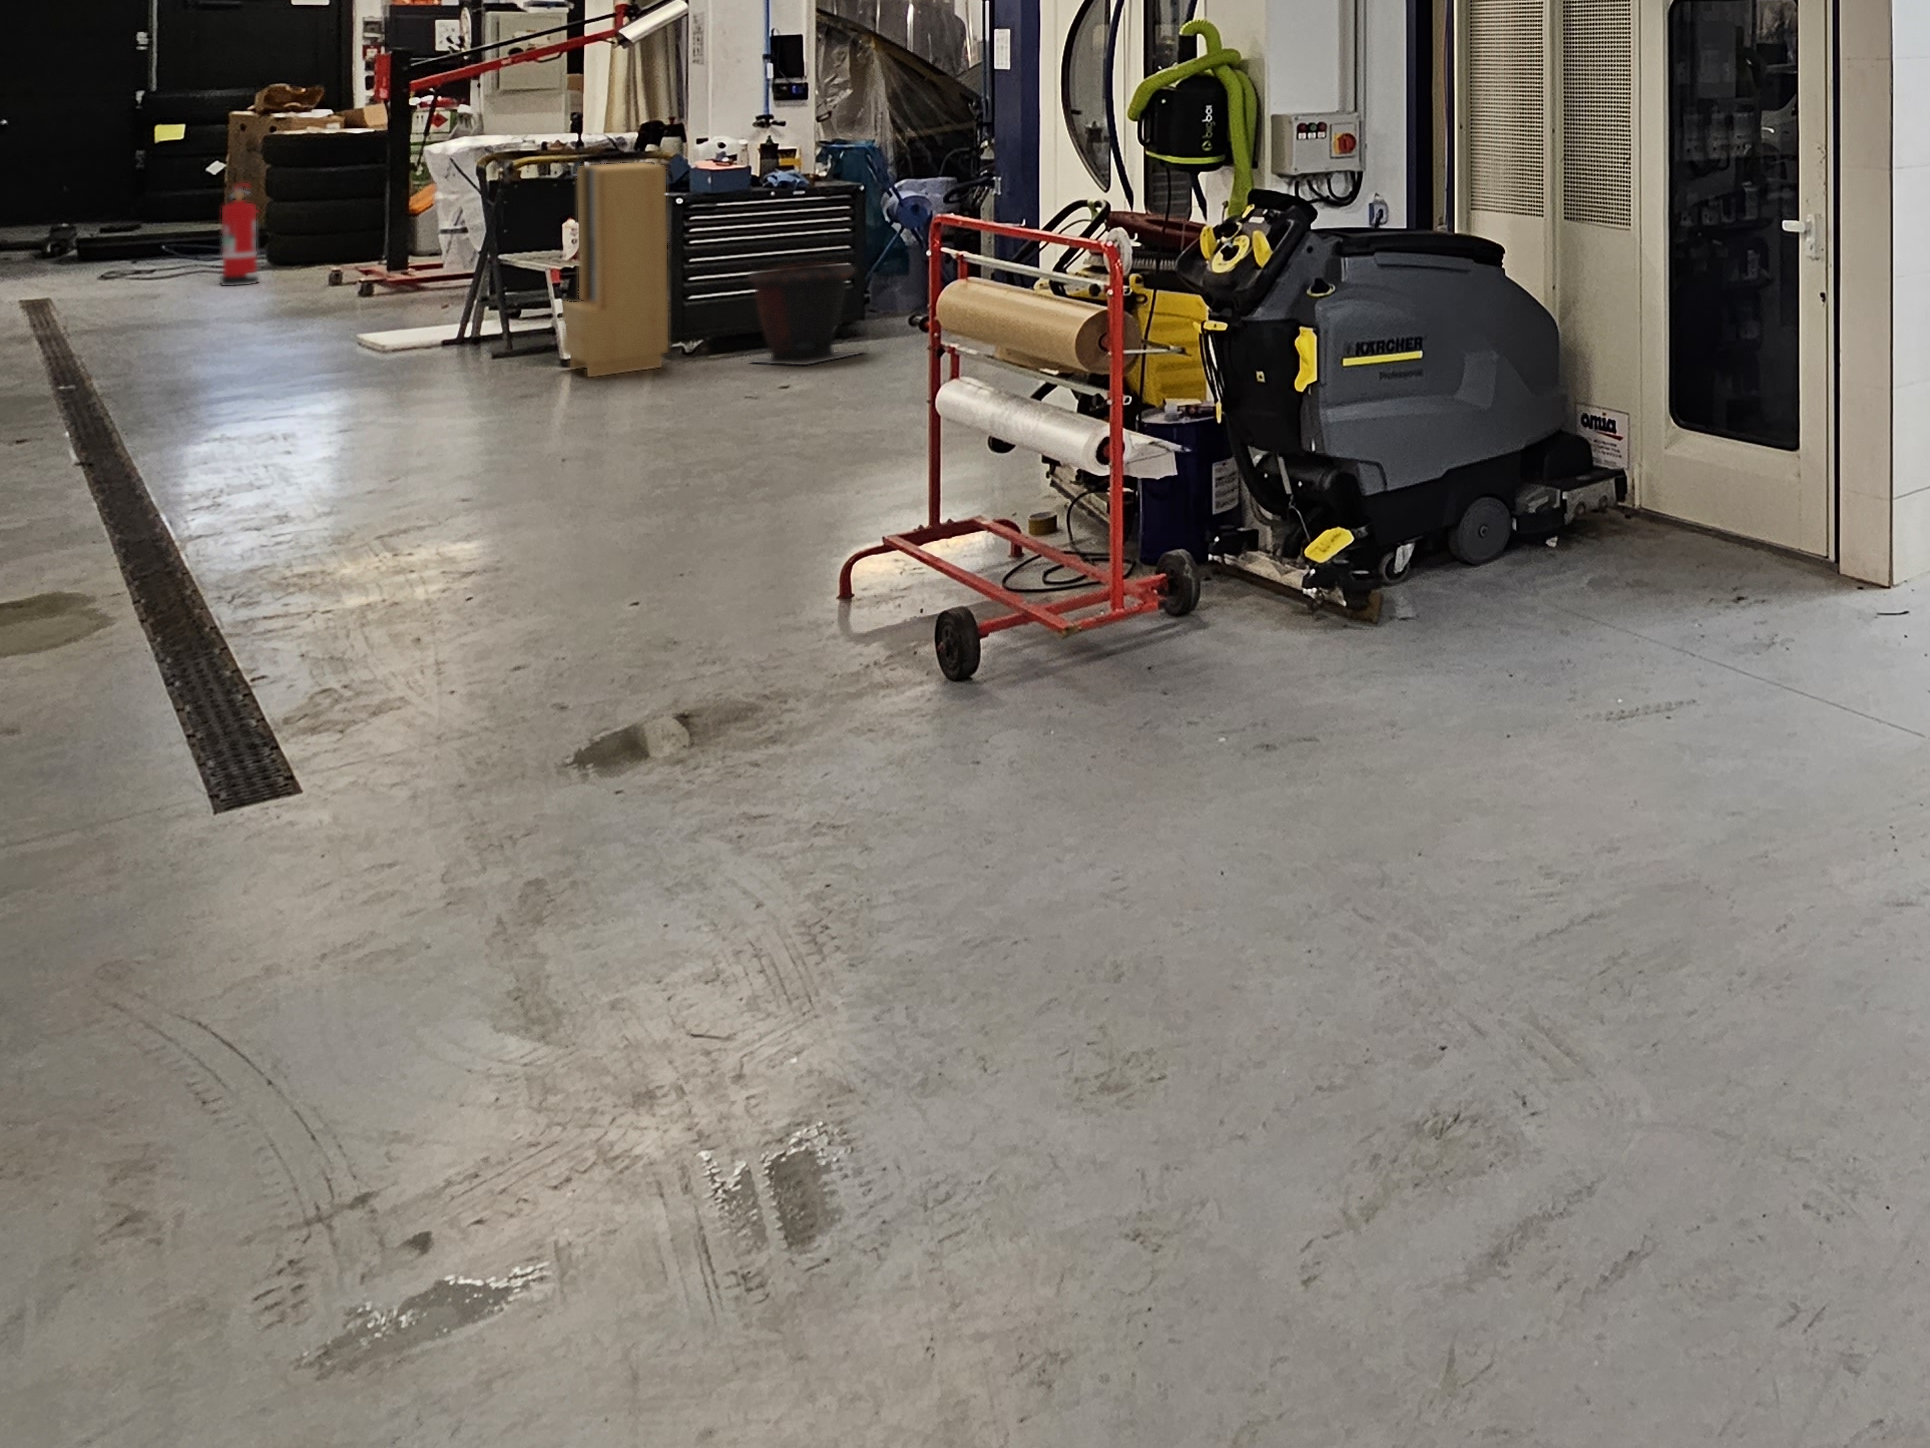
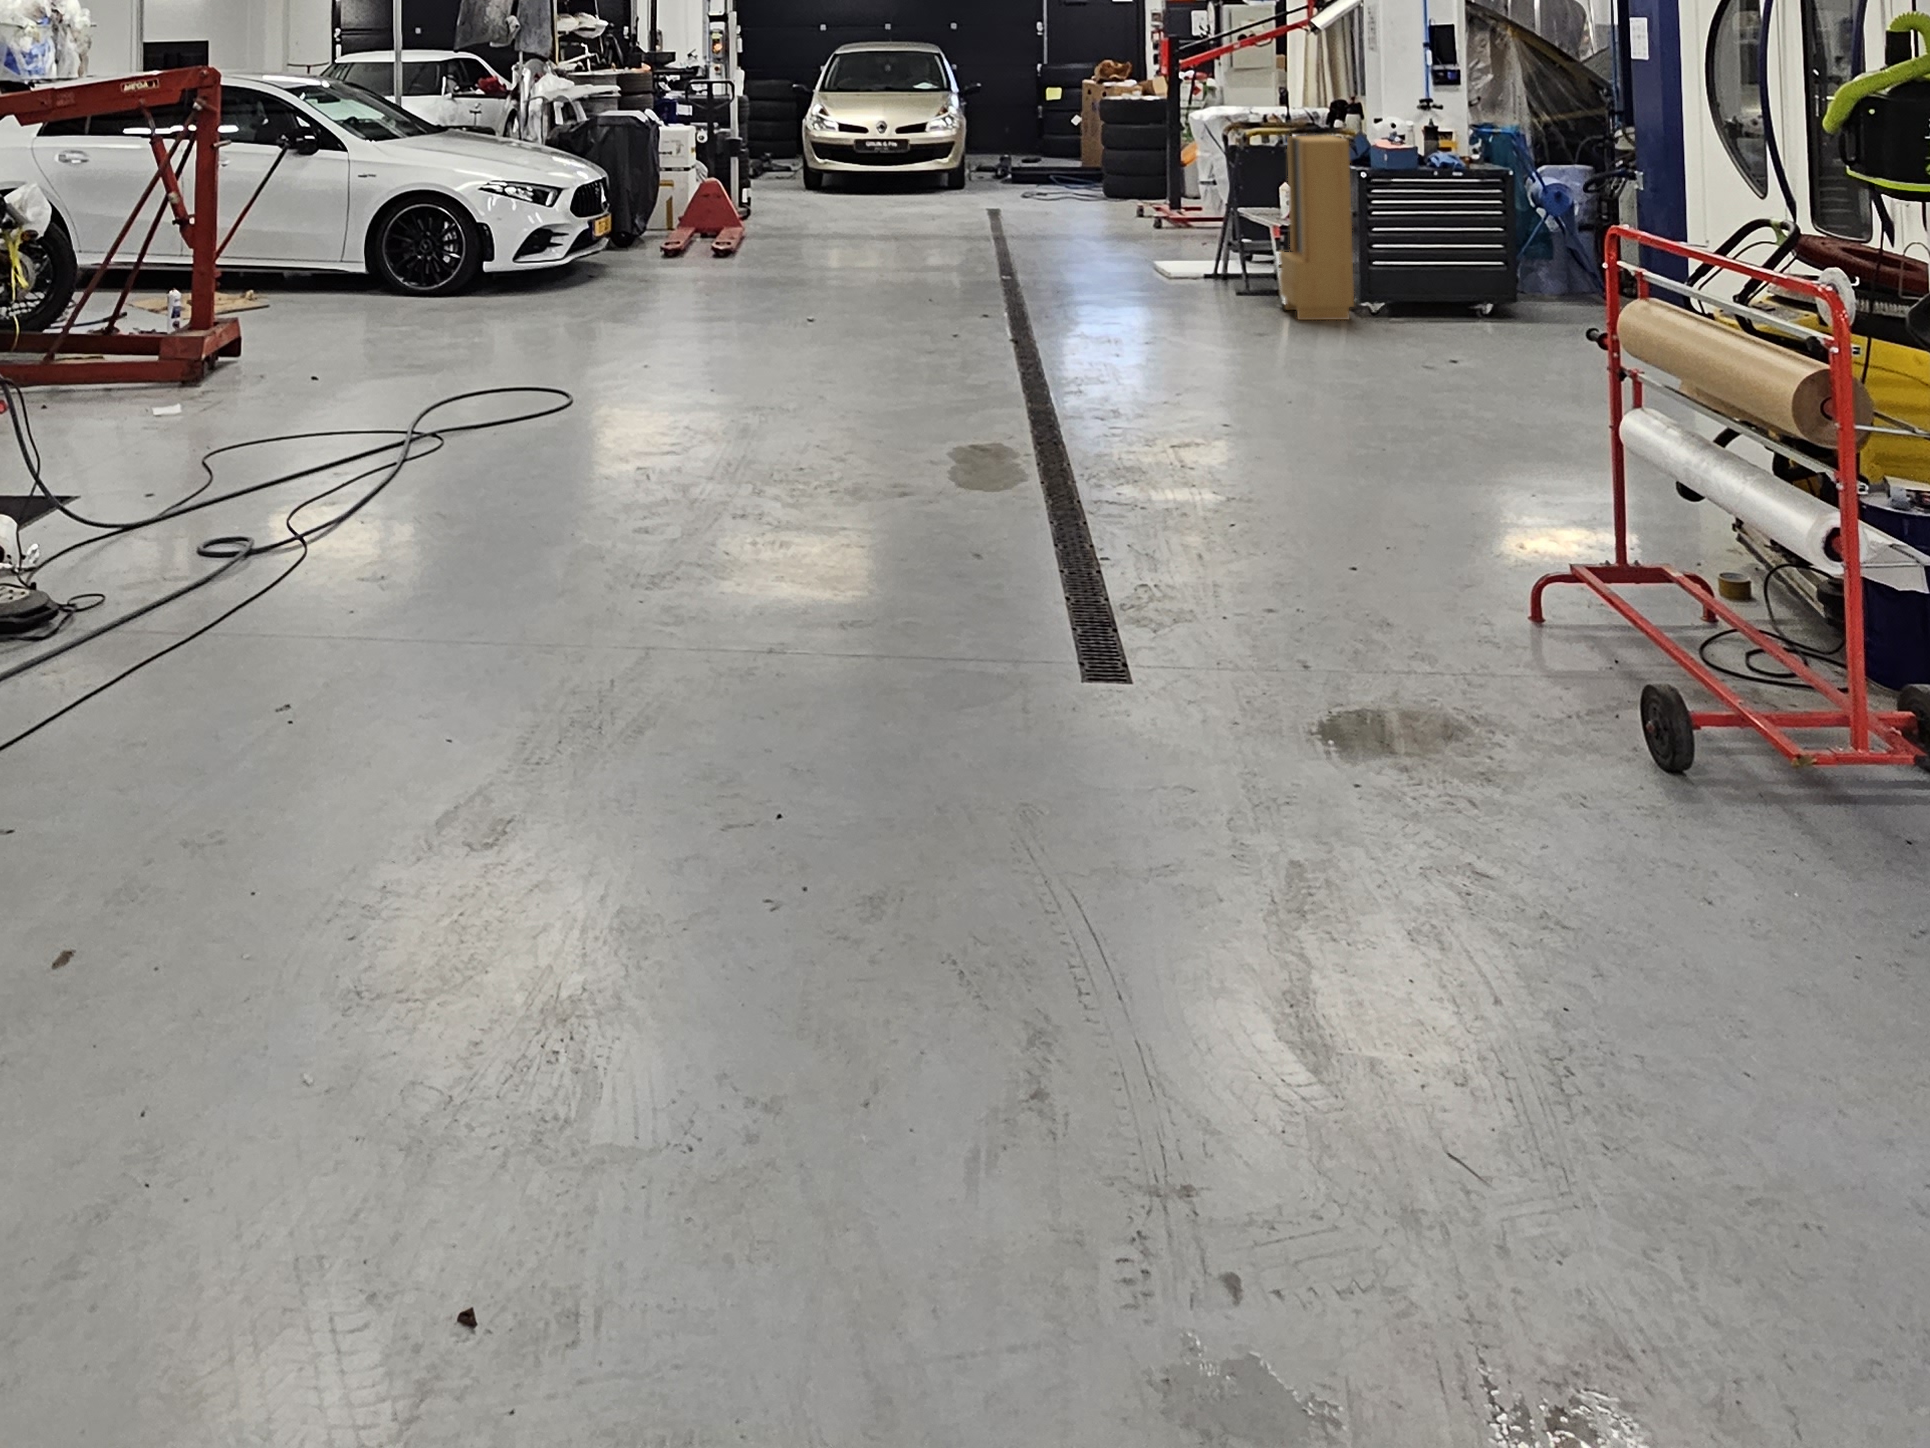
fire extinguisher: present [220,184,259,286] -> none [1084,131,1103,204]
bucket: present [749,263,856,365] -> none [1413,238,1515,338]

